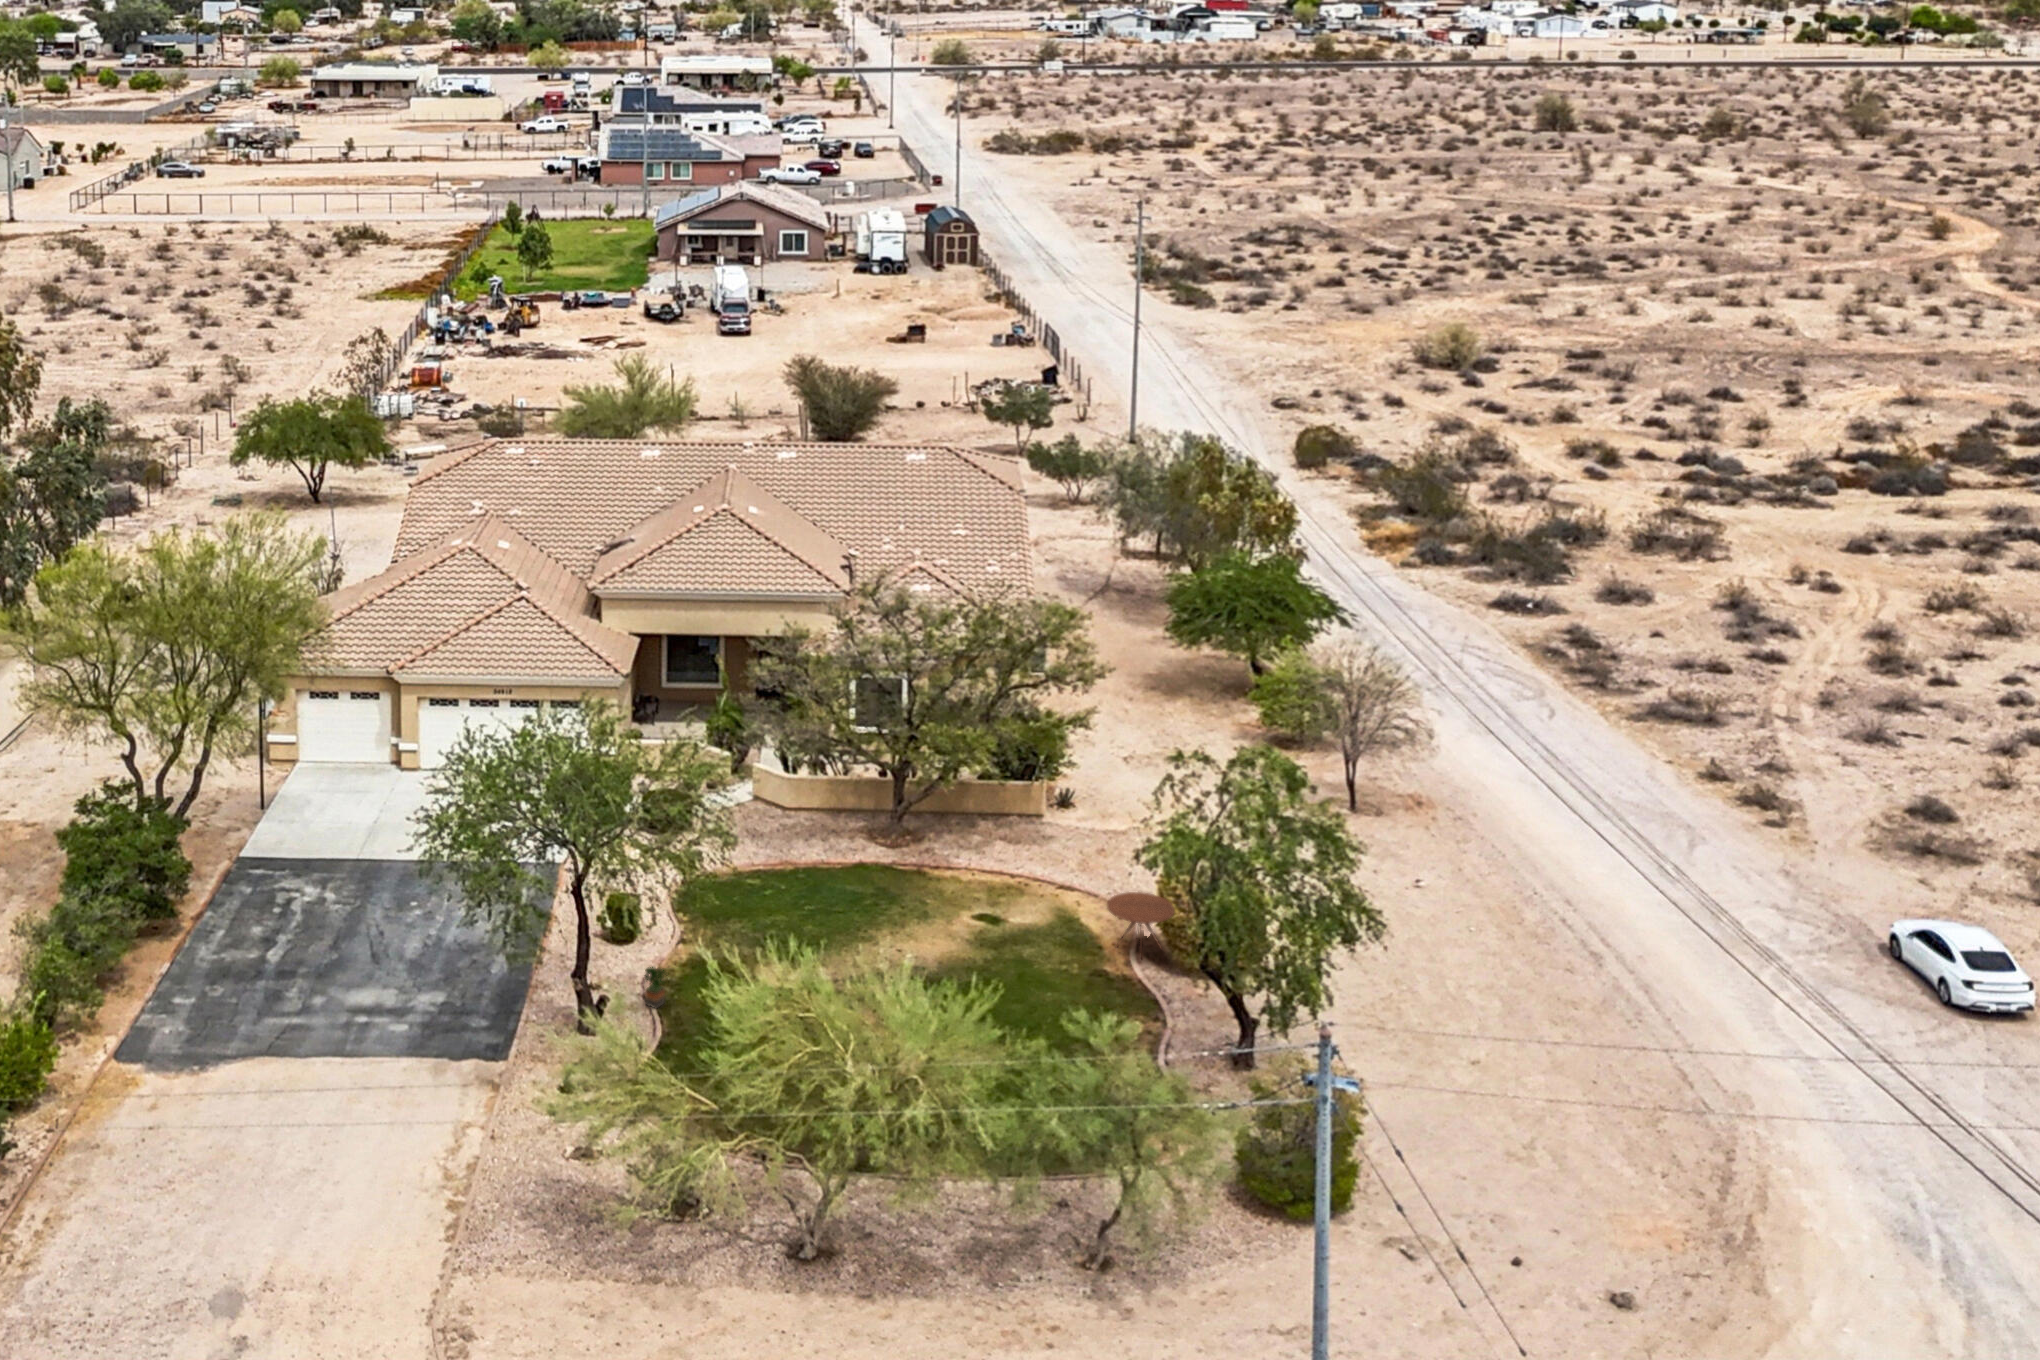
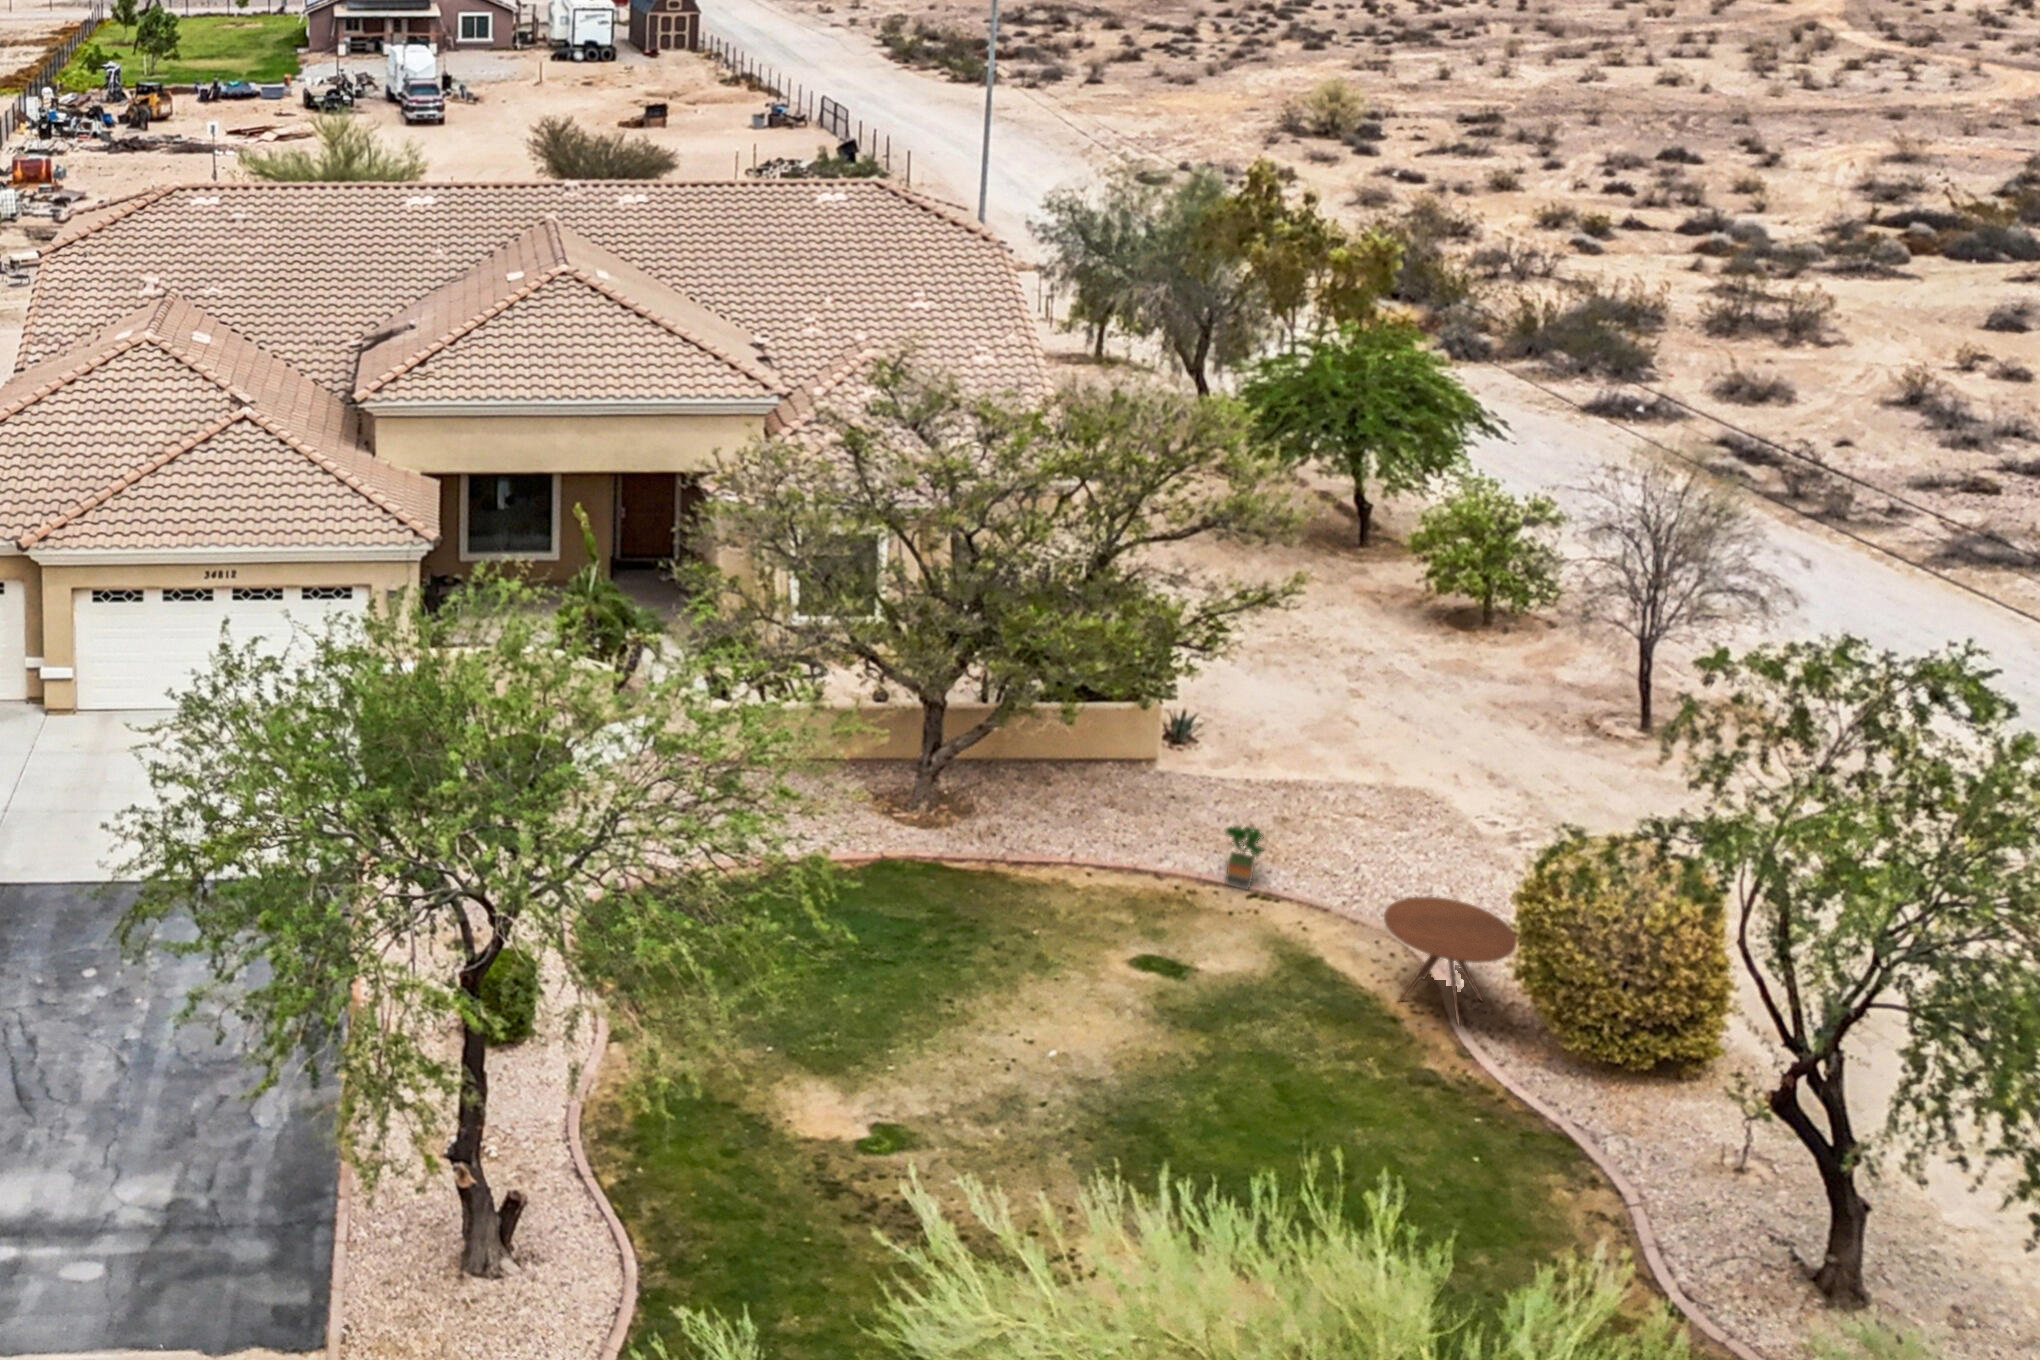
potted tree: present [645,966,668,1008] -> present [1225,826,1265,890]

